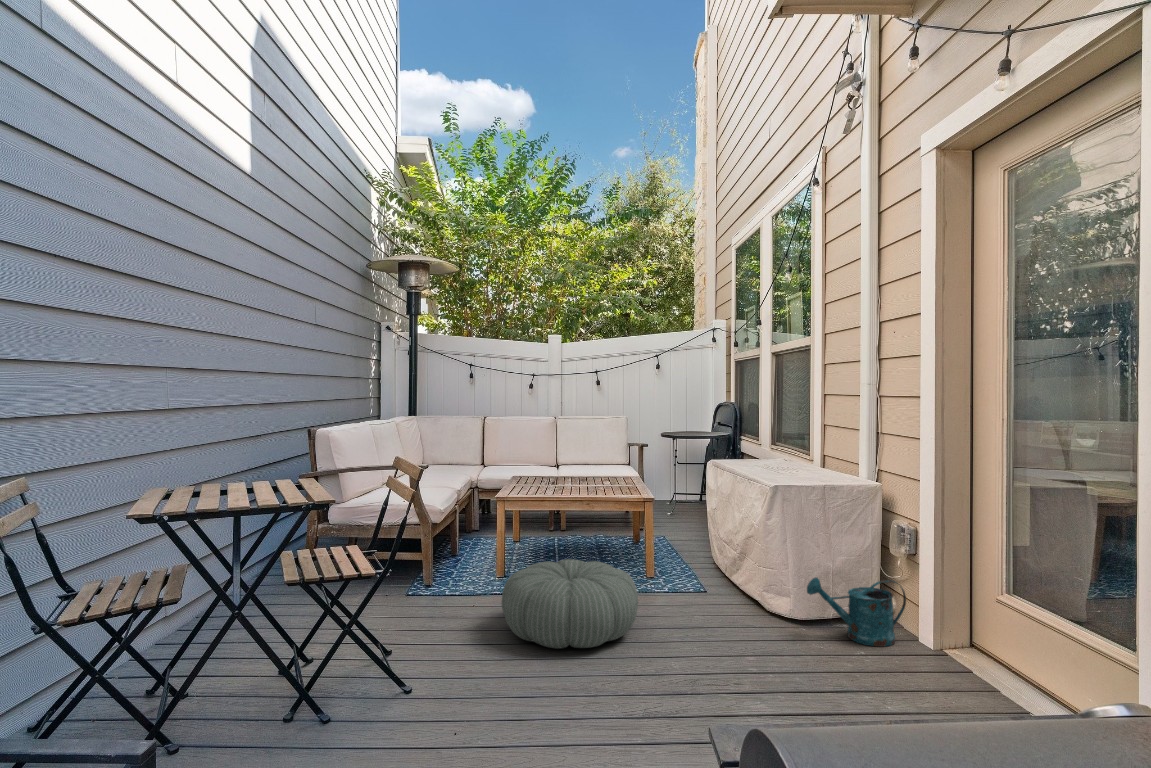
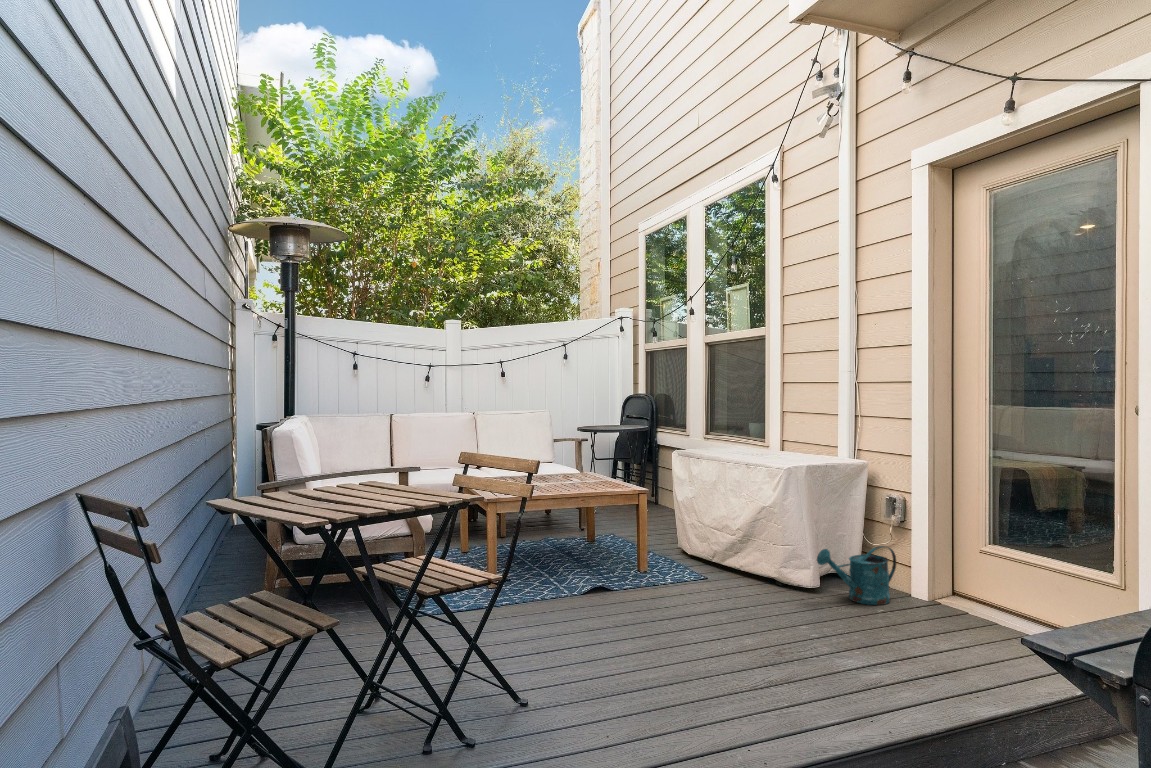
pouf: present [502,559,638,649] -> none [539,553,679,640]

